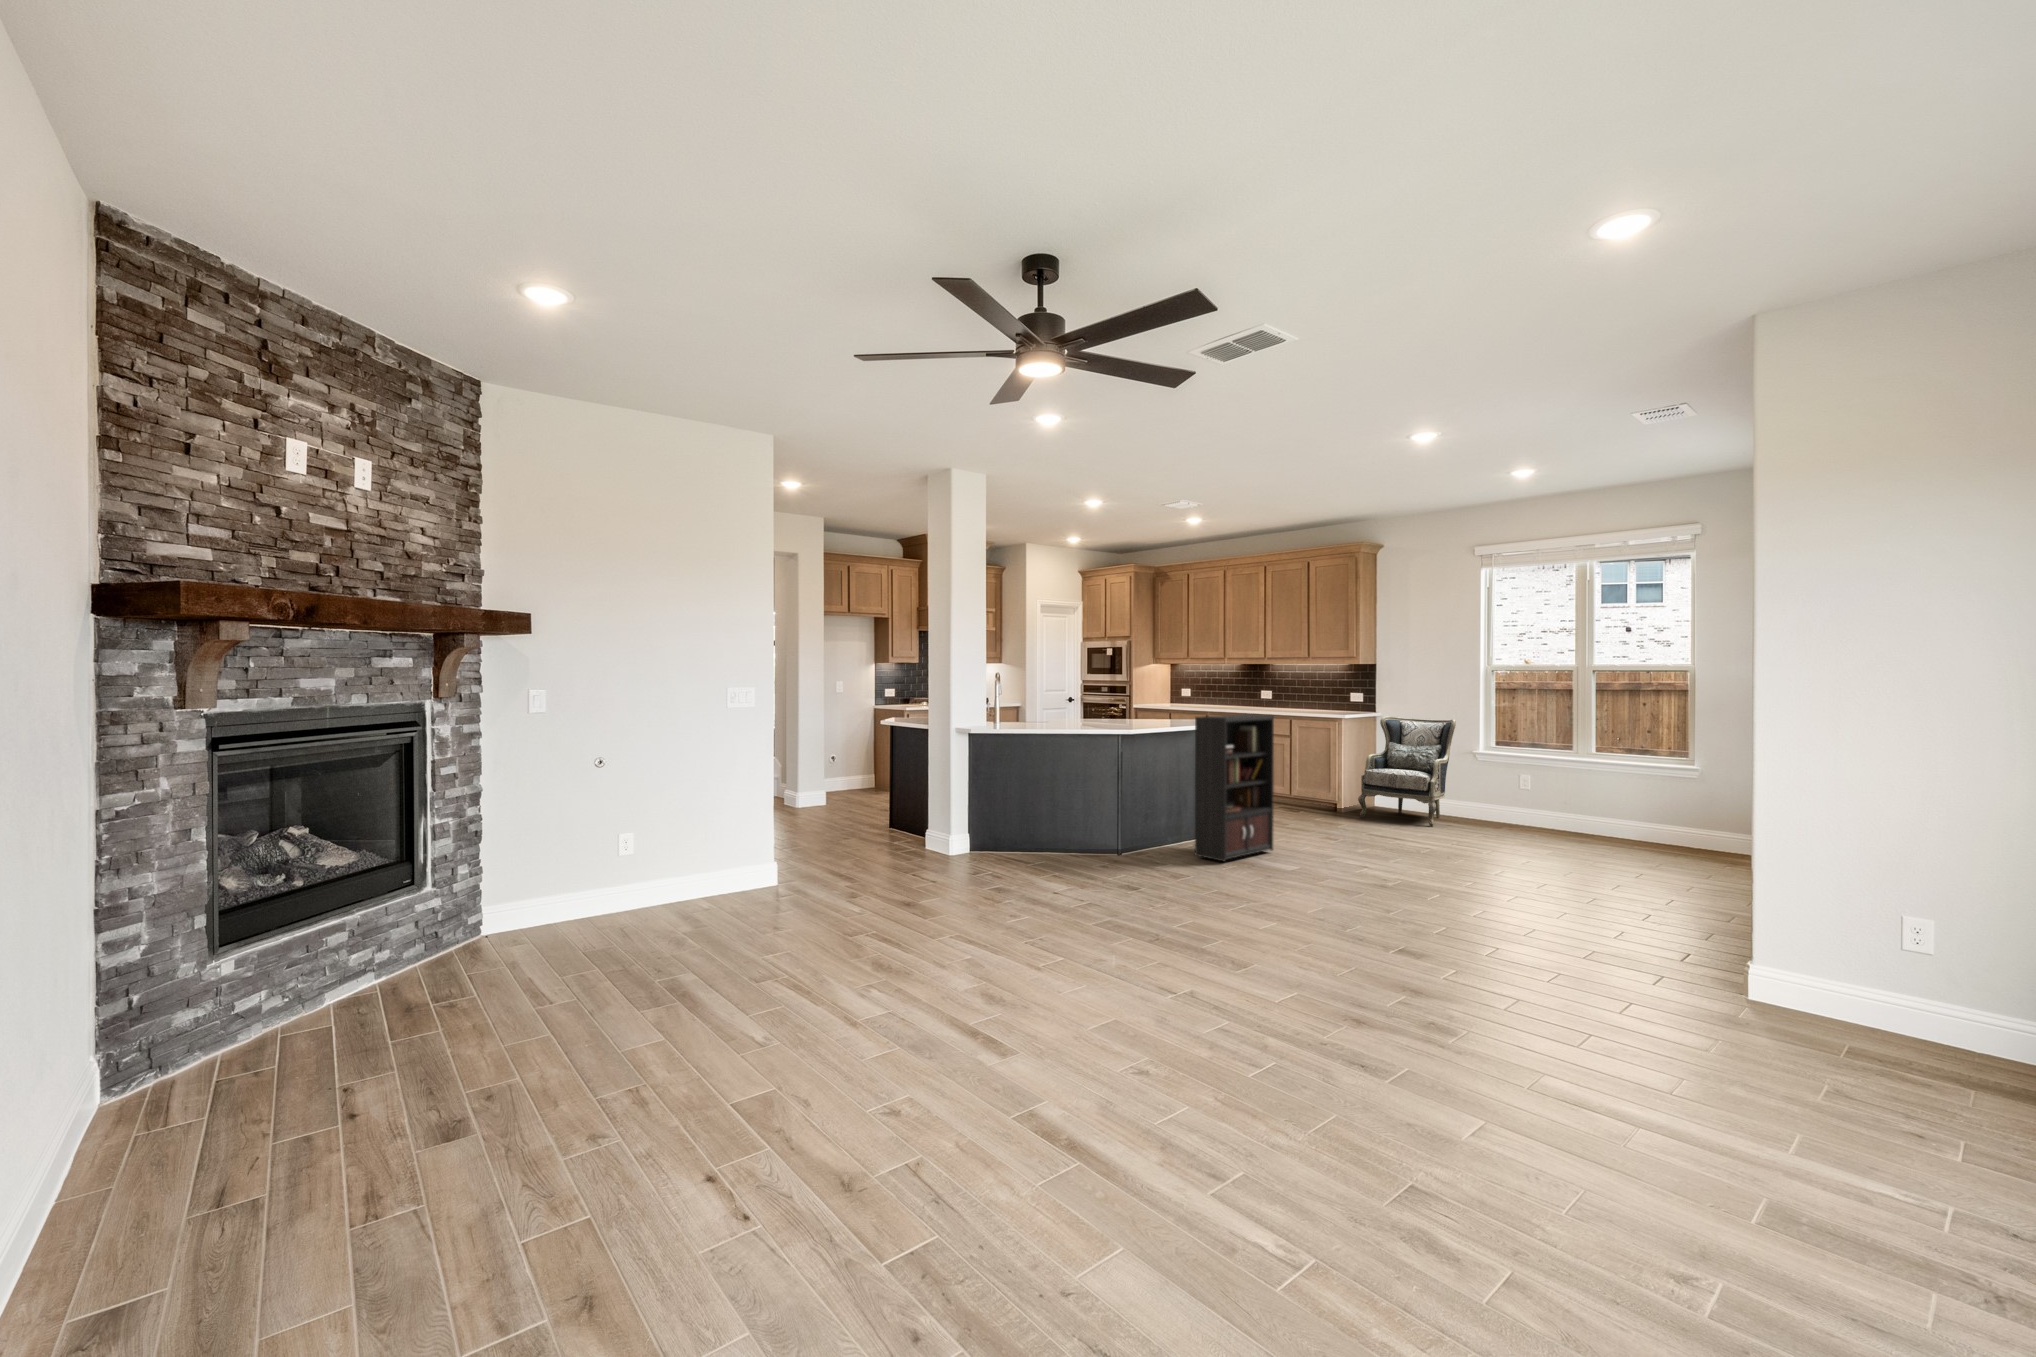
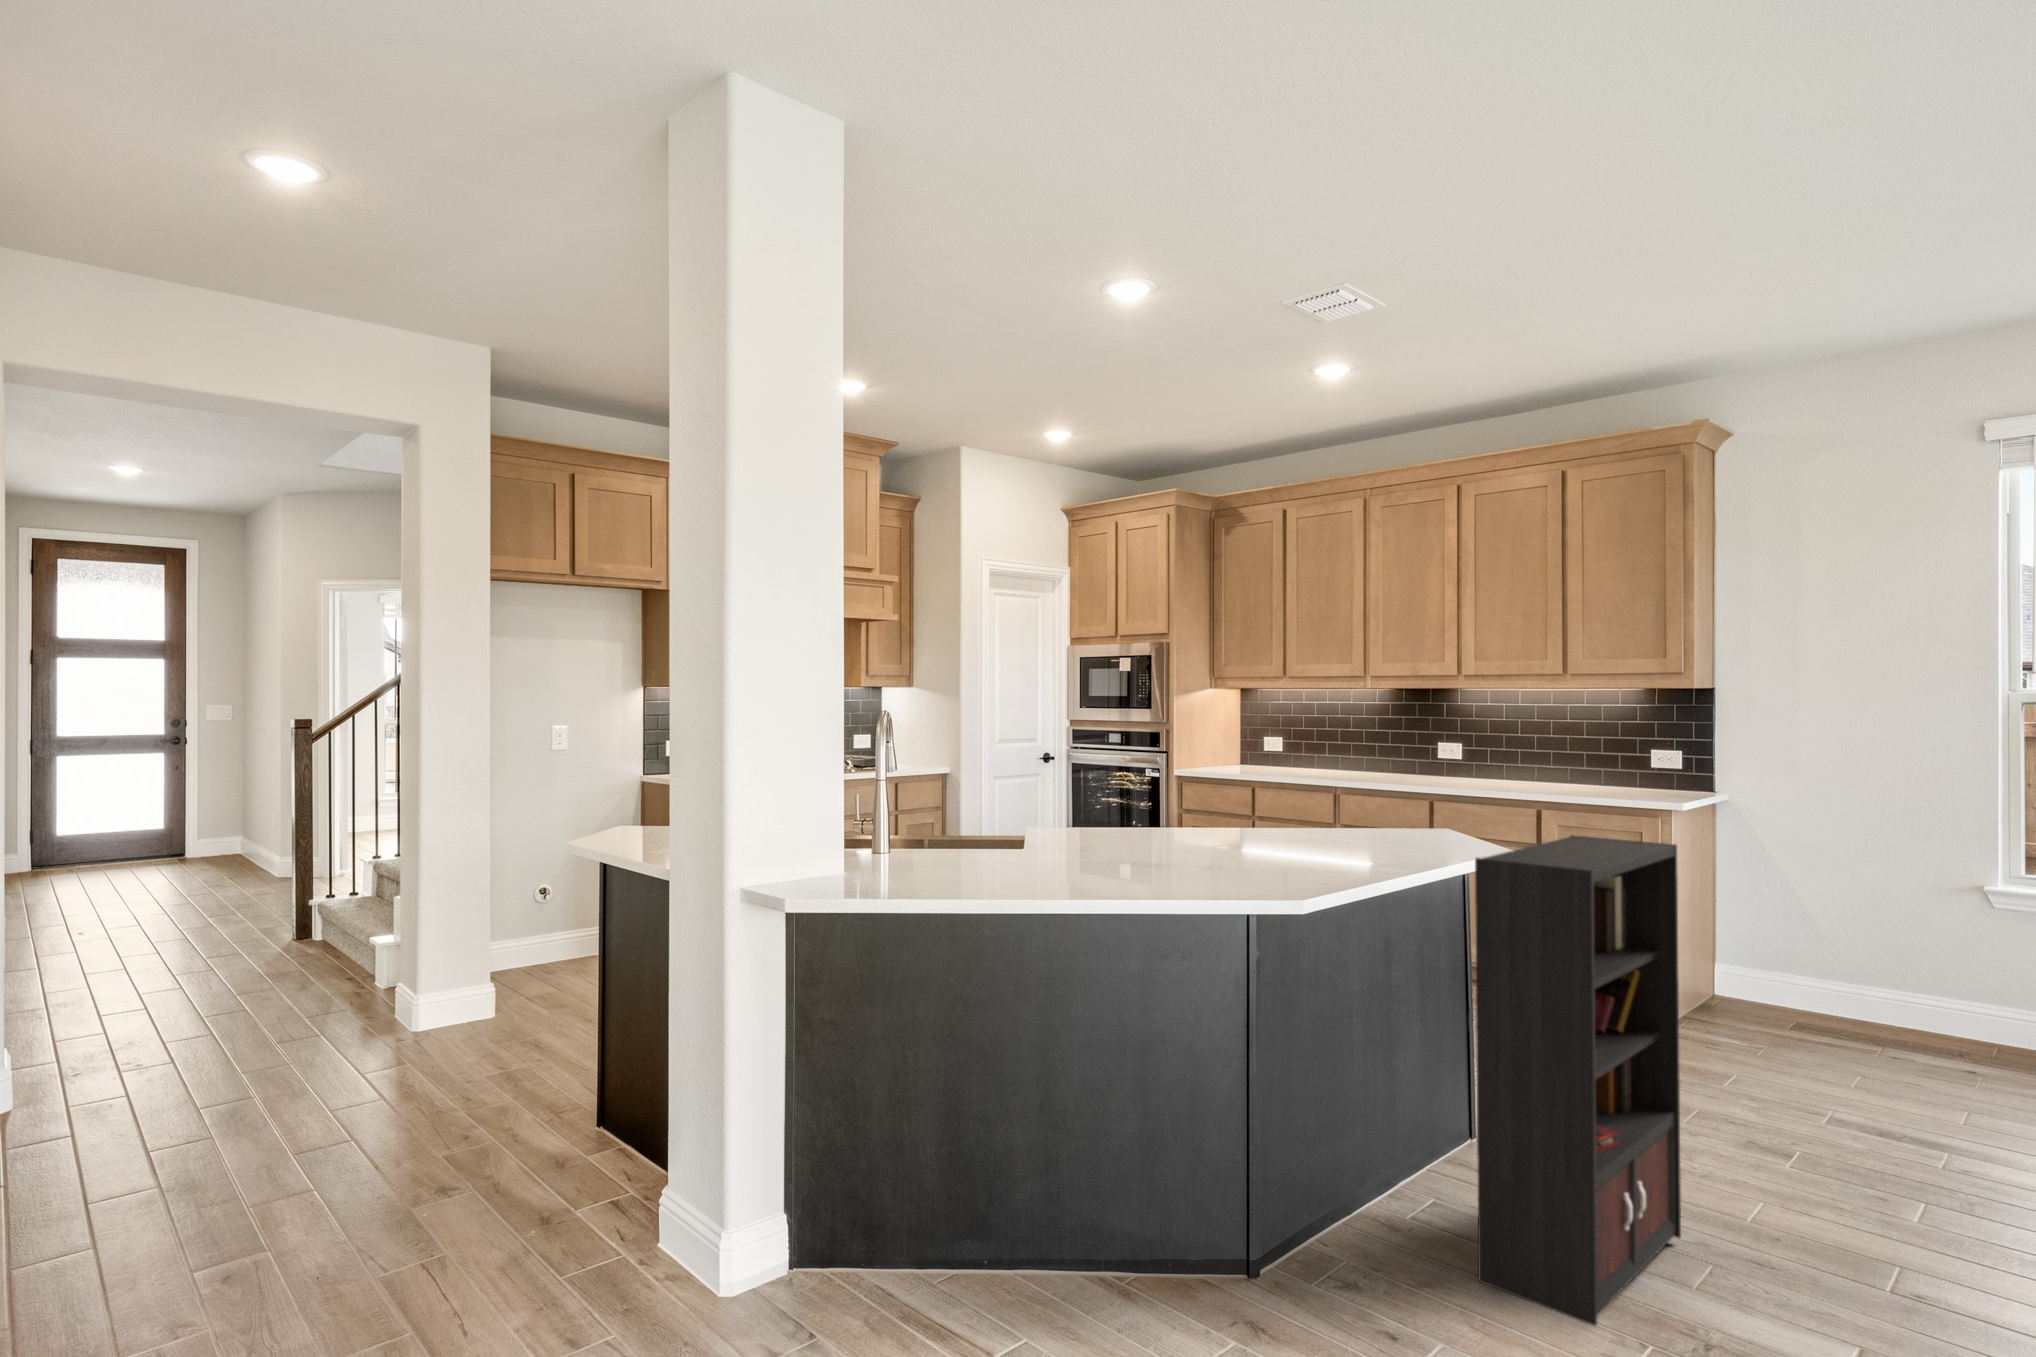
armchair: present [1358,716,1456,826] -> none [1727,803,1991,1090]

